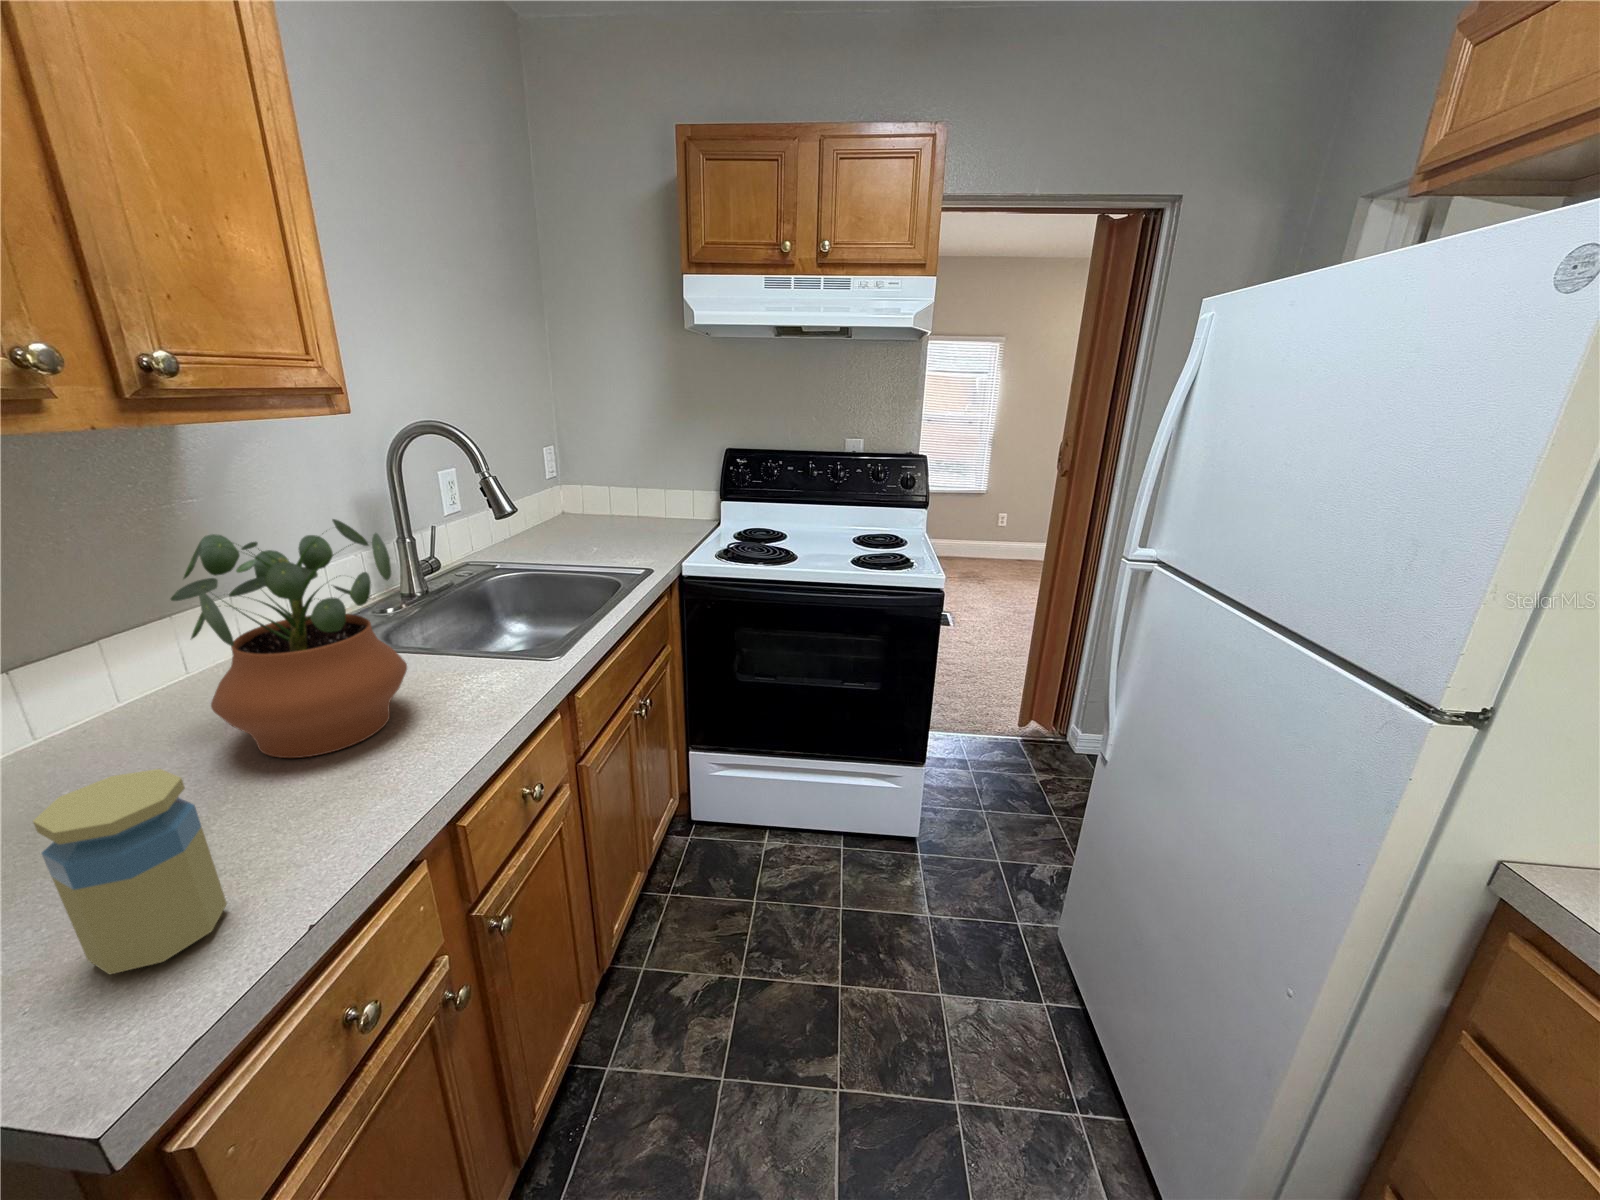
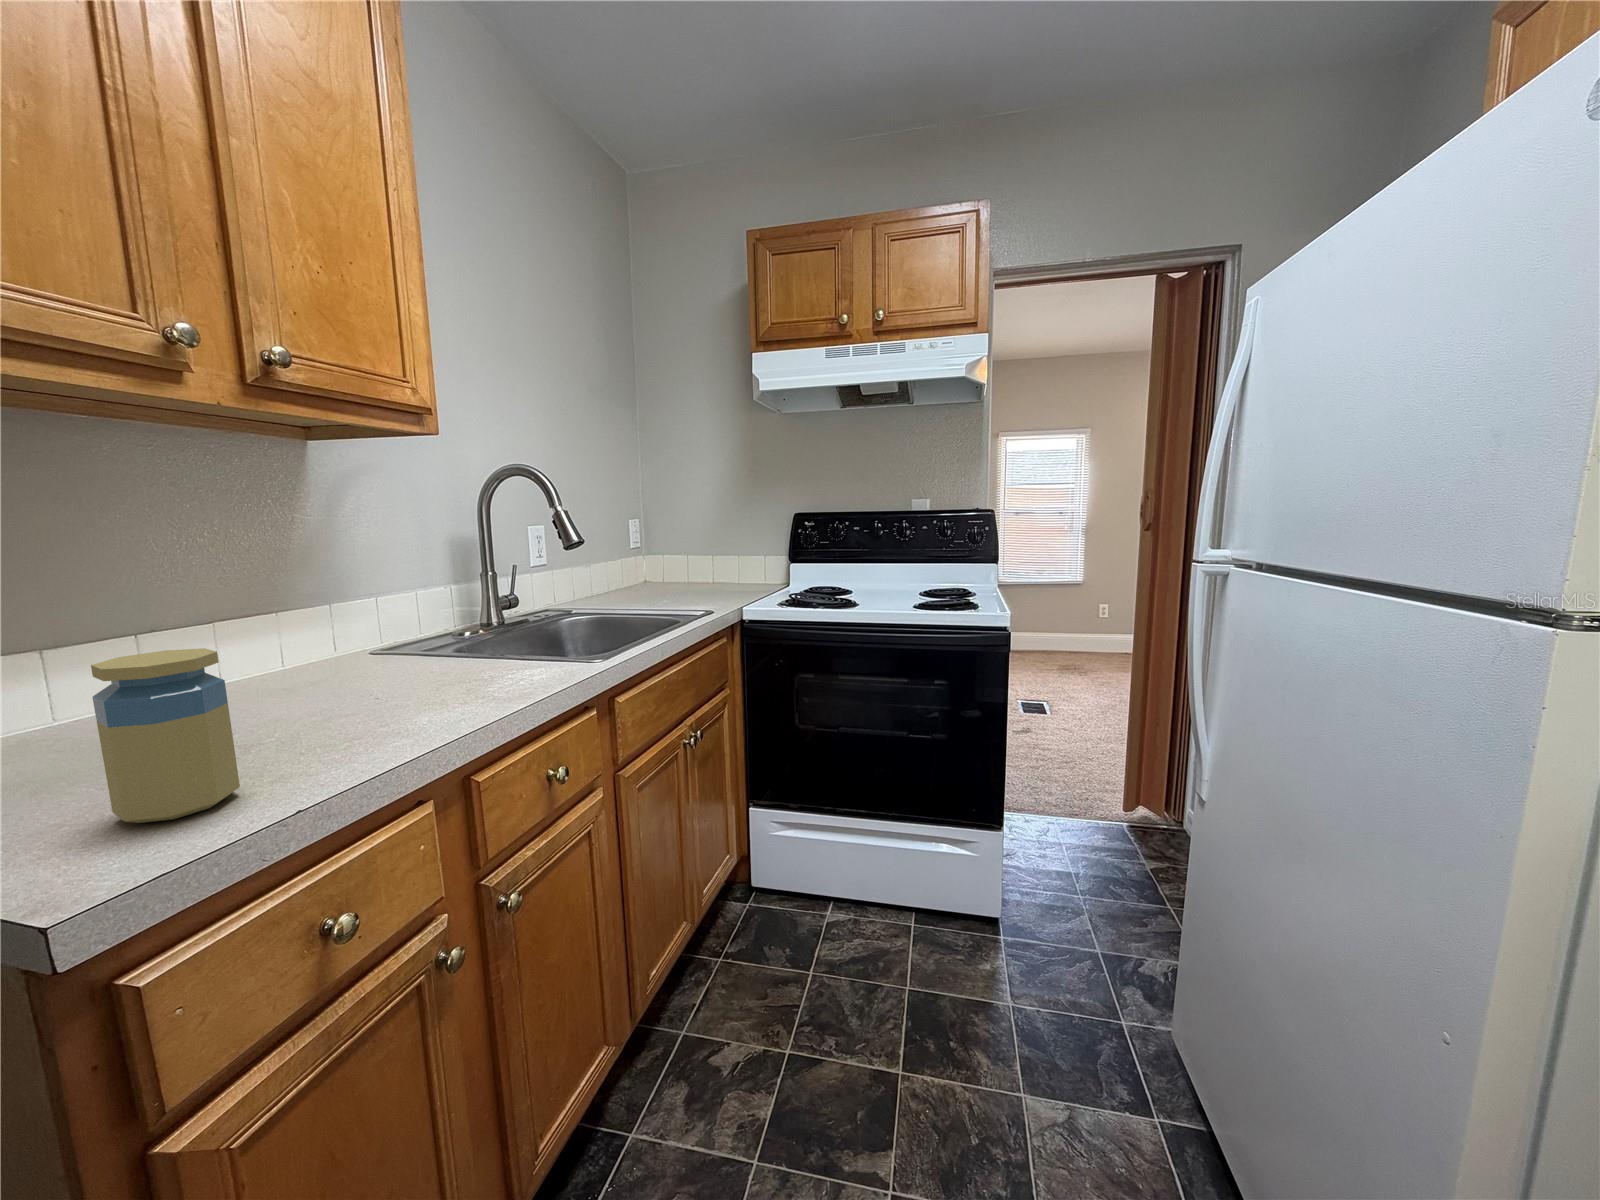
potted plant: present [171,519,407,758] -> none [268,503,454,712]

